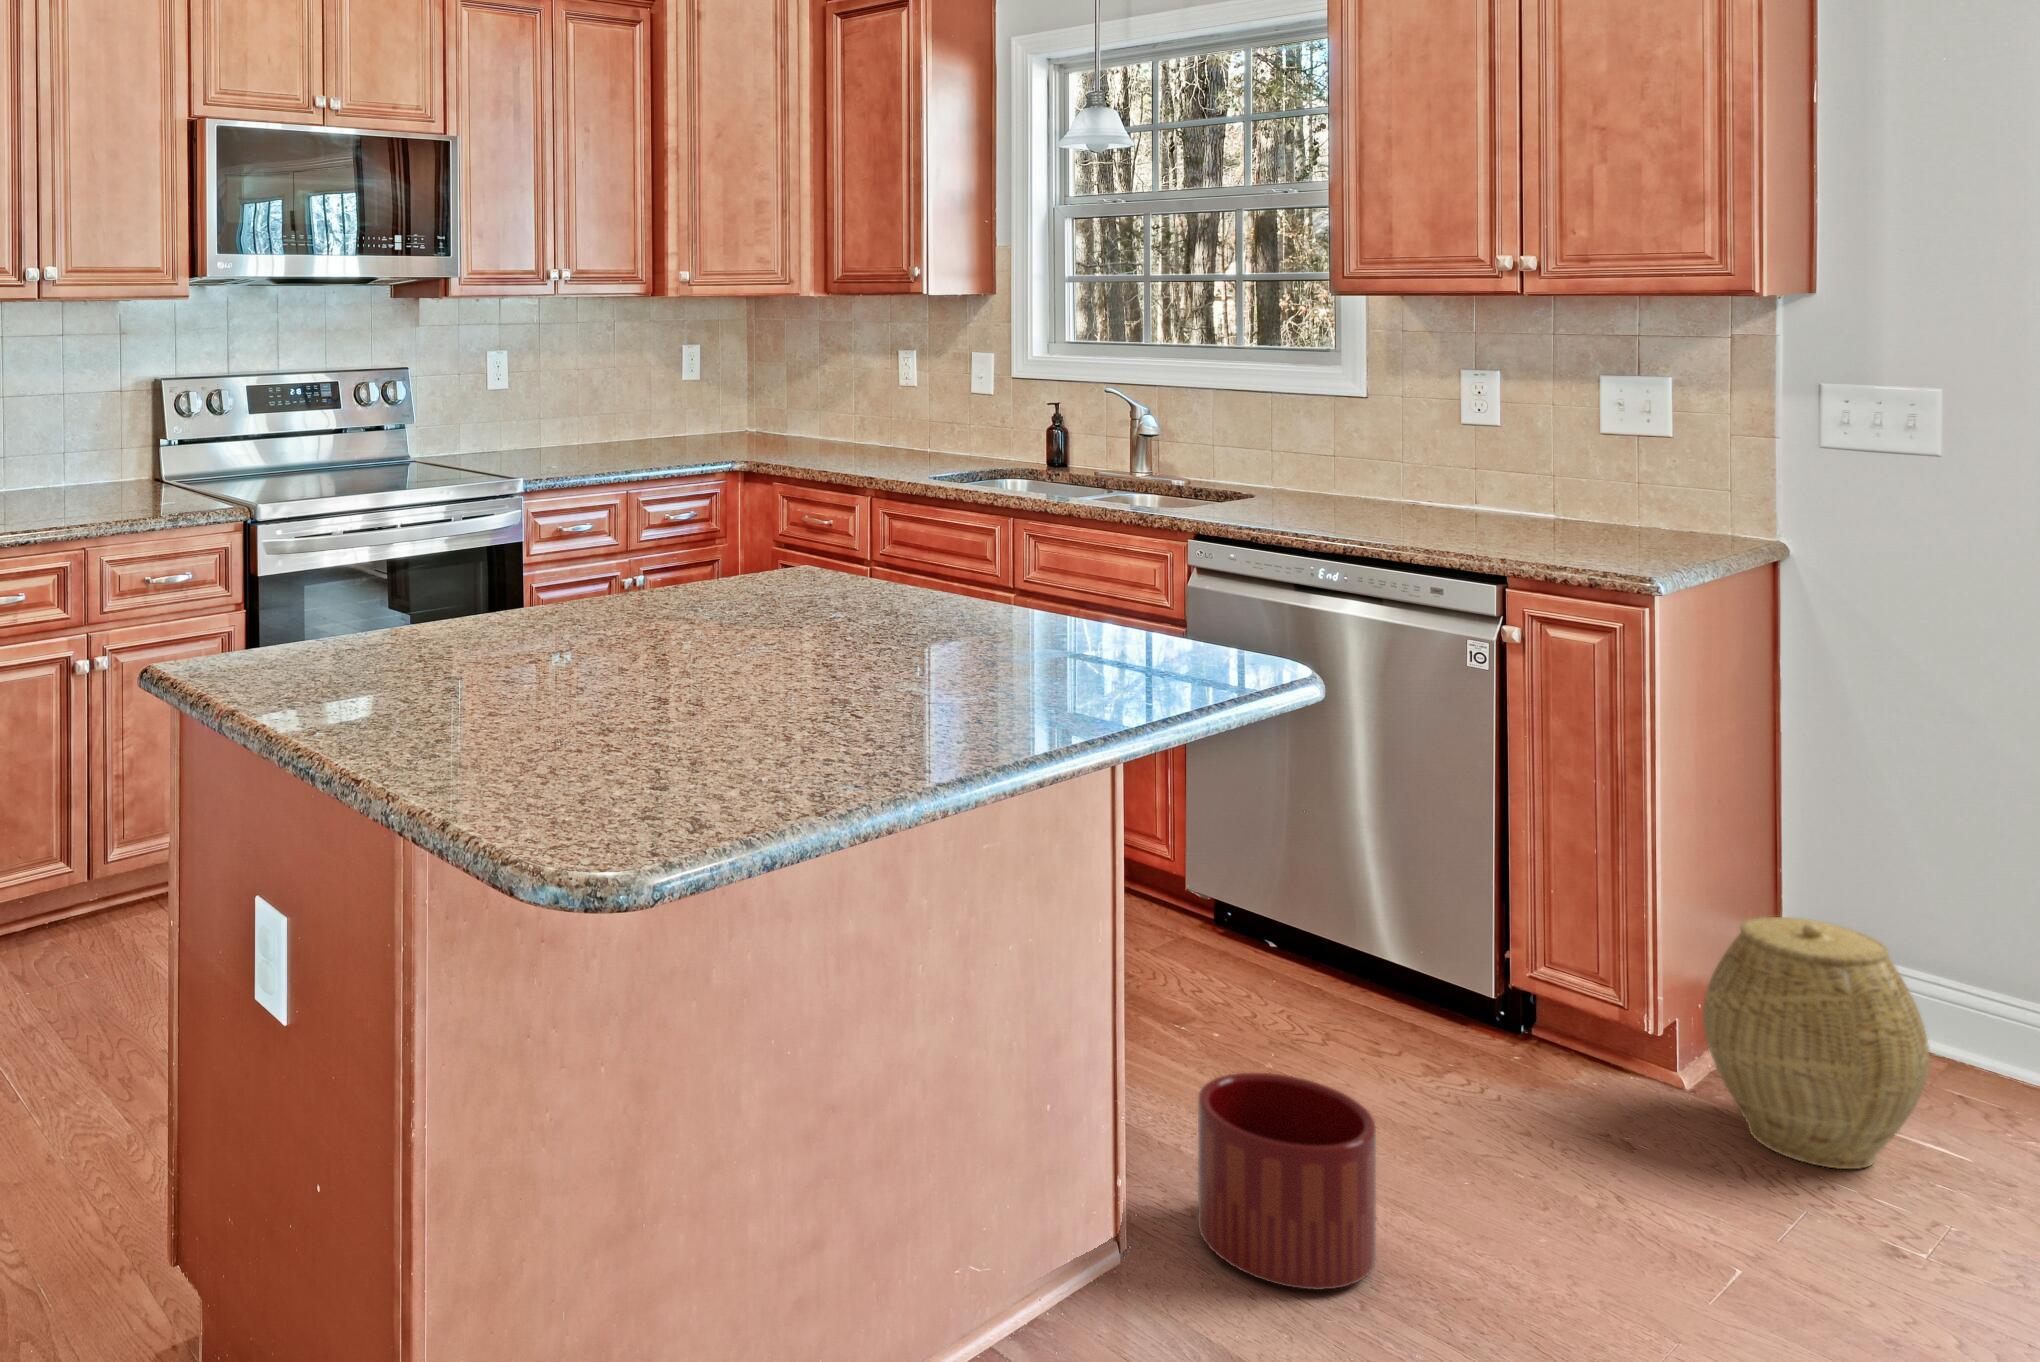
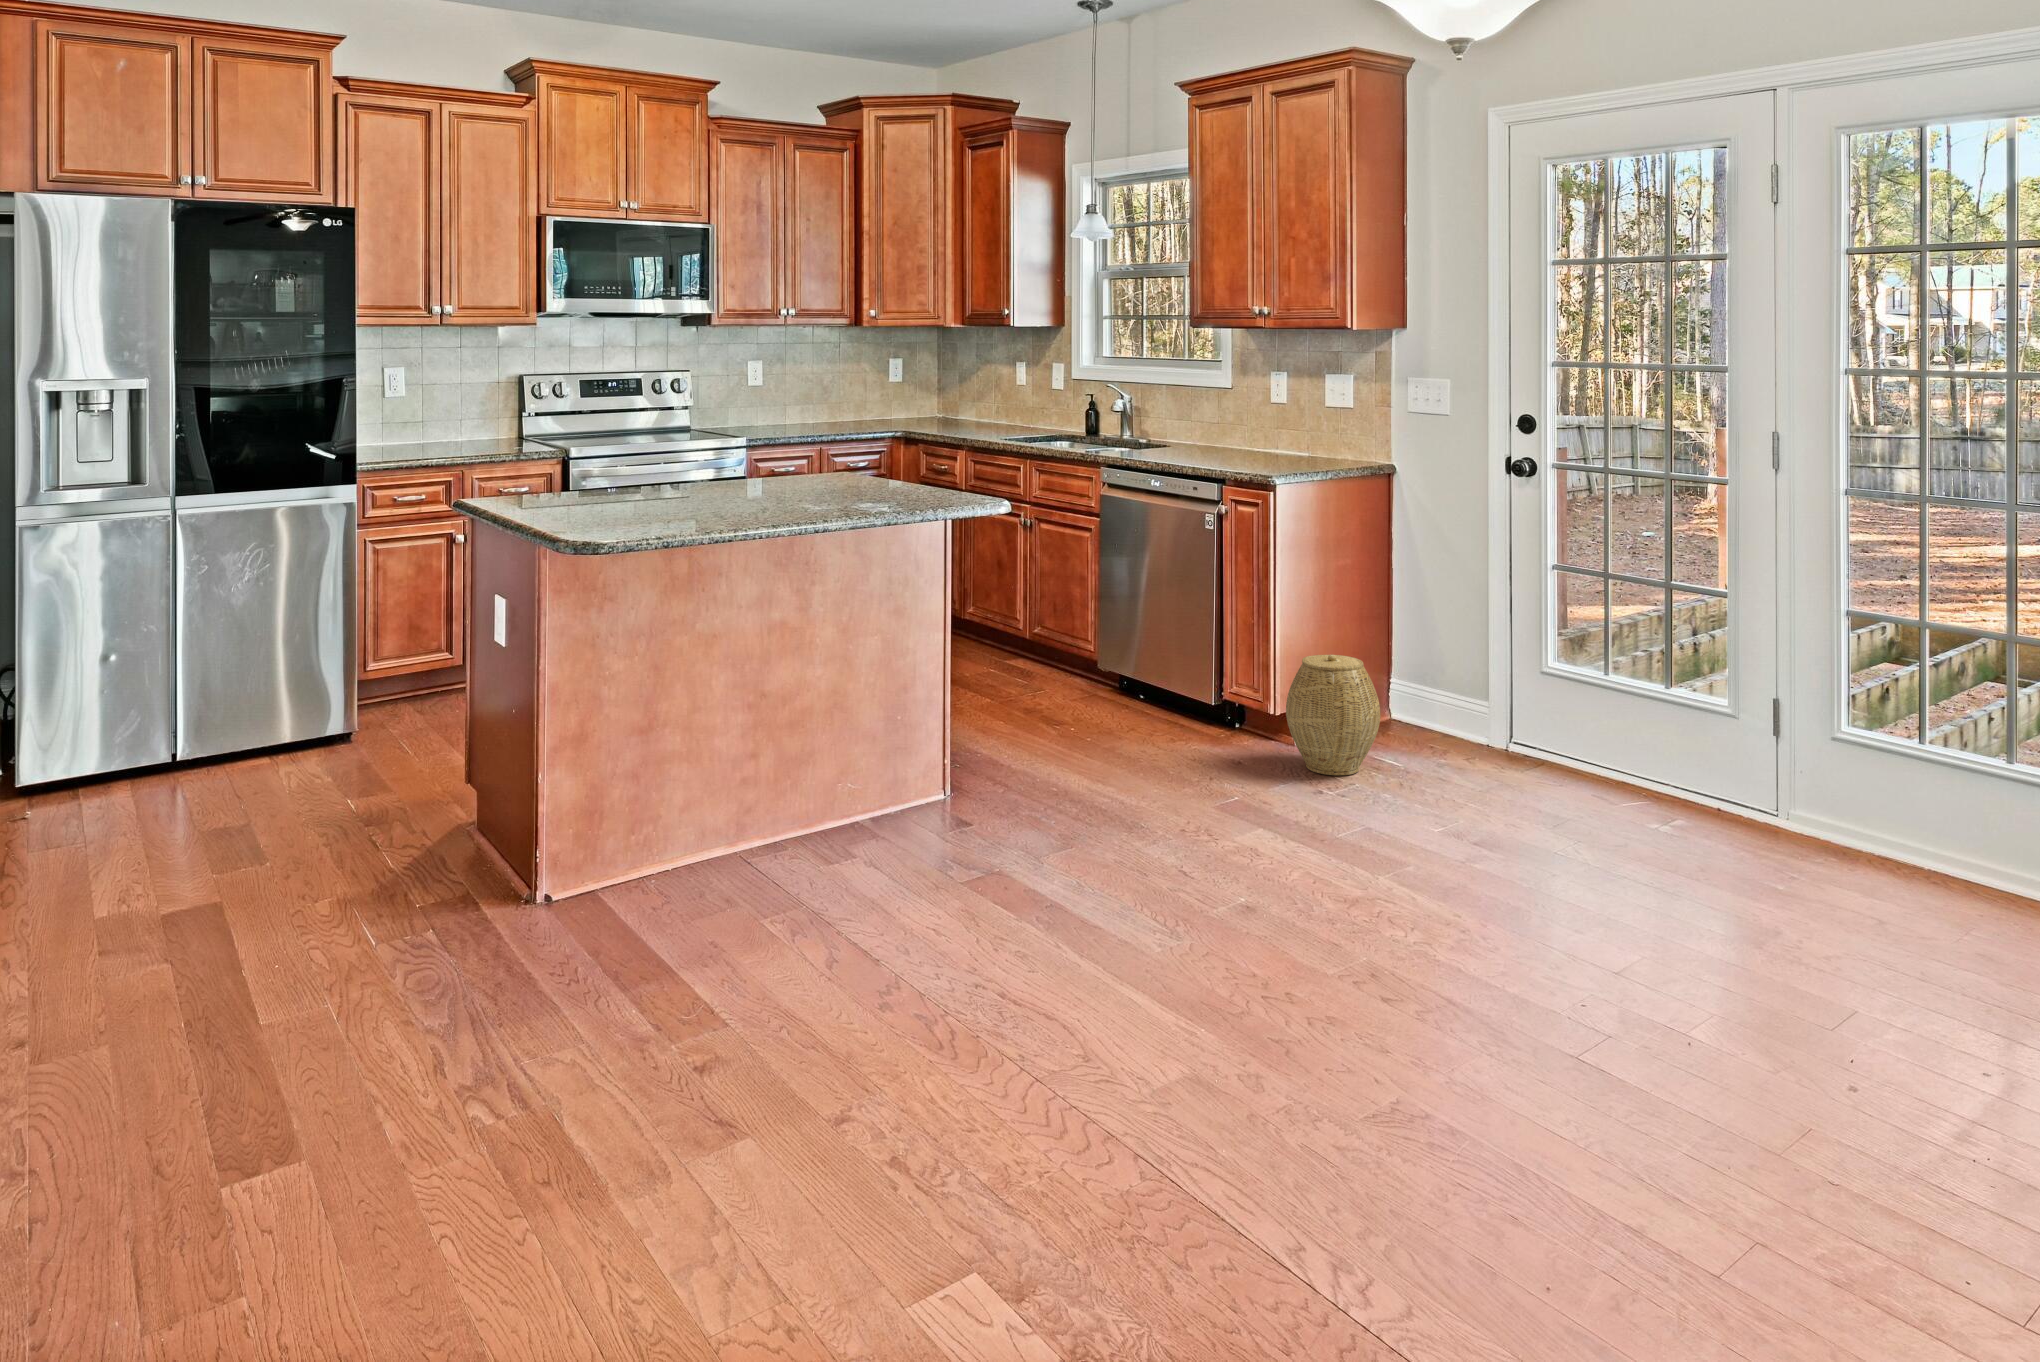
planter: present [1198,1072,1376,1290] -> none [988,720,1068,811]

